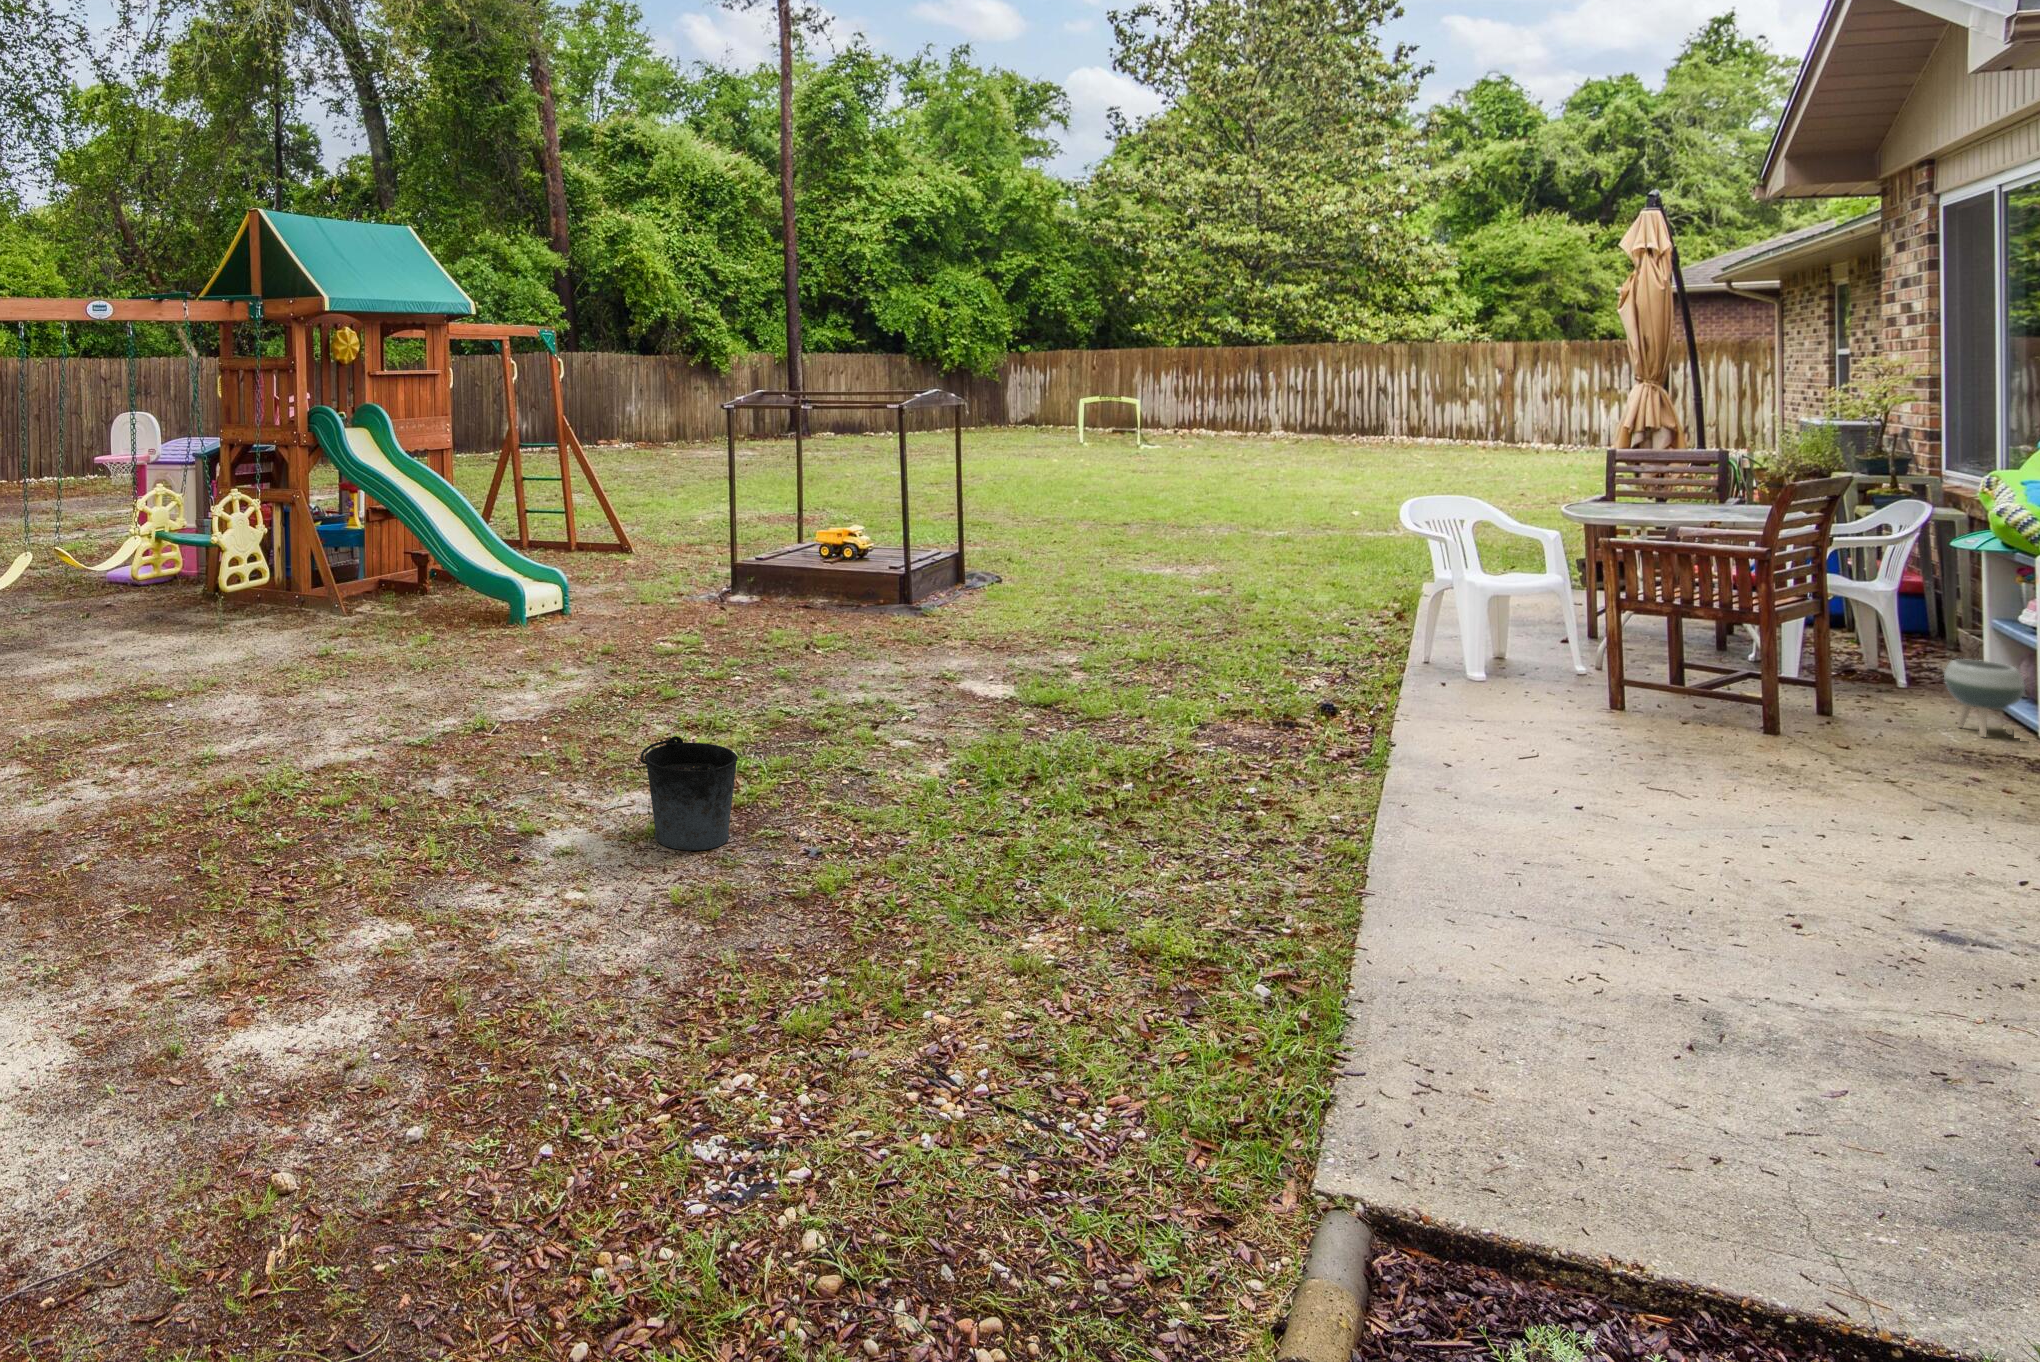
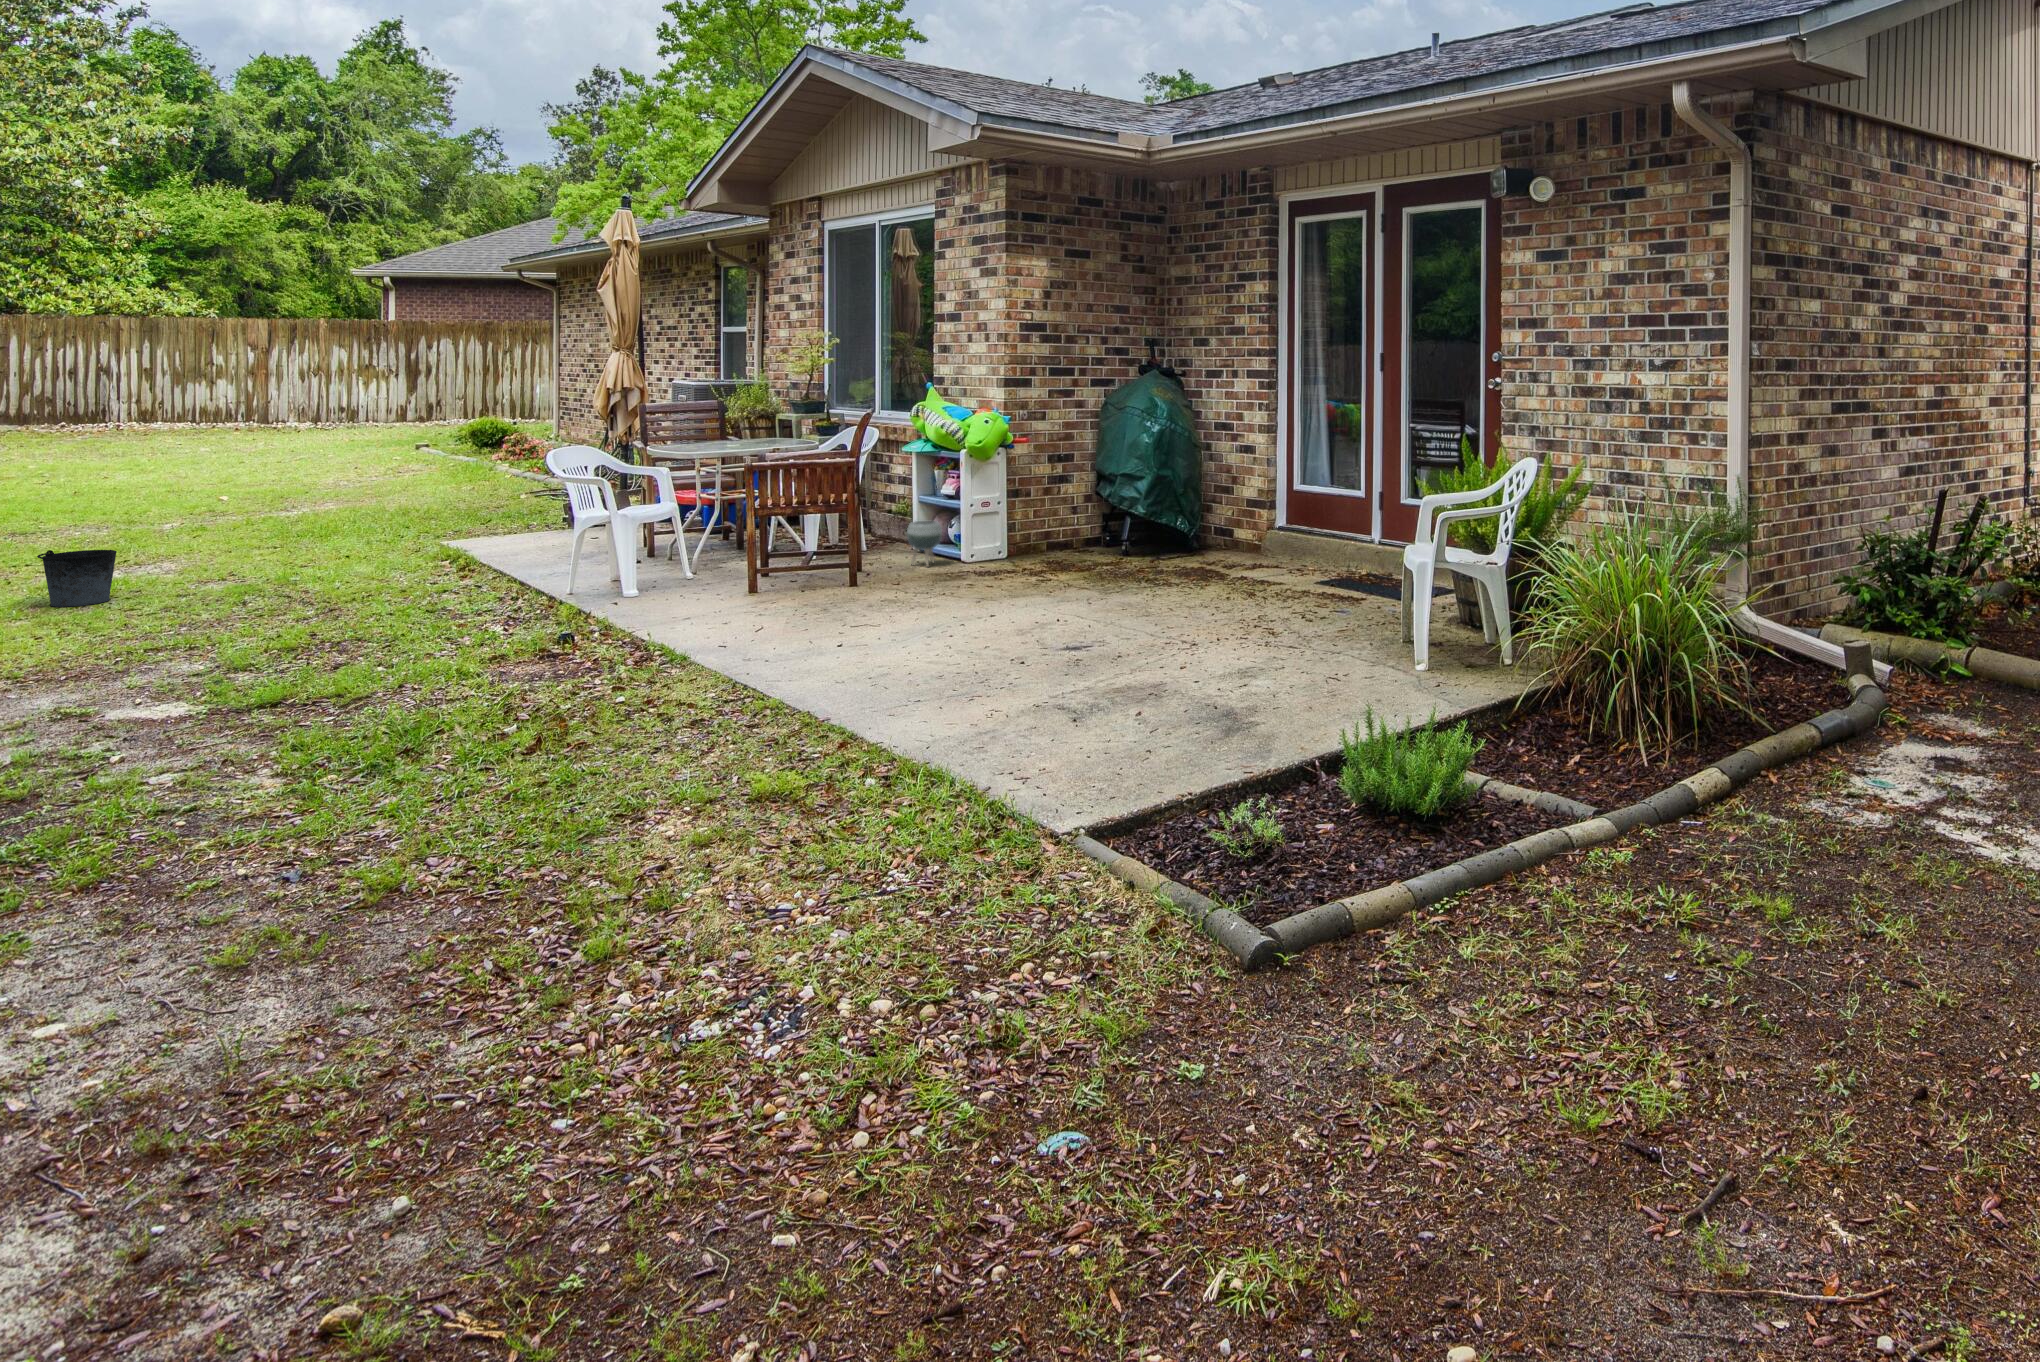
bucket: present [640,736,738,851] -> present [37,550,117,607]

